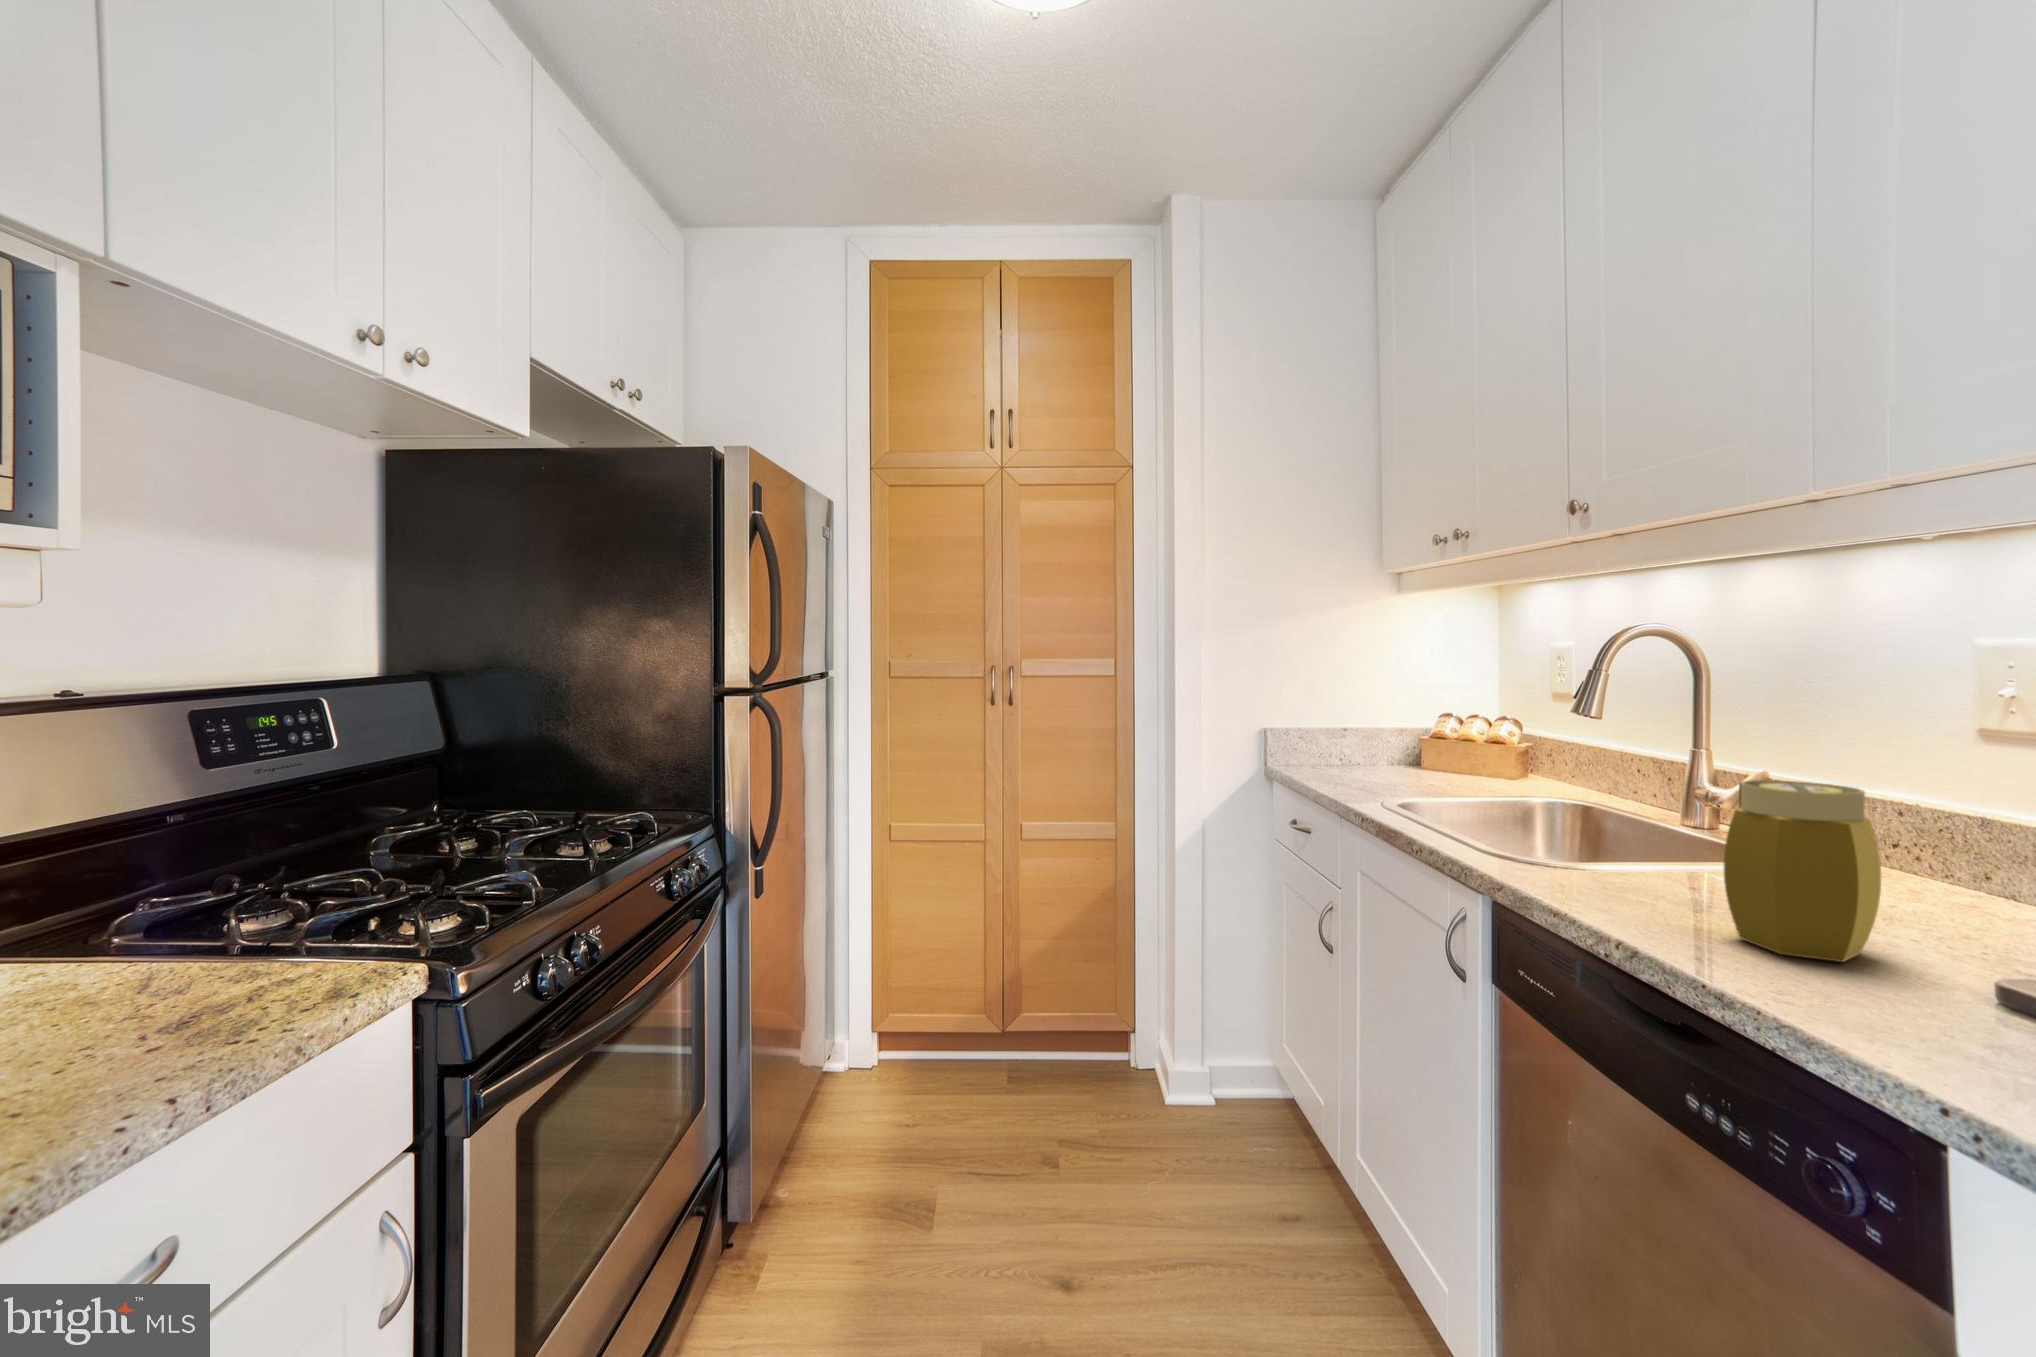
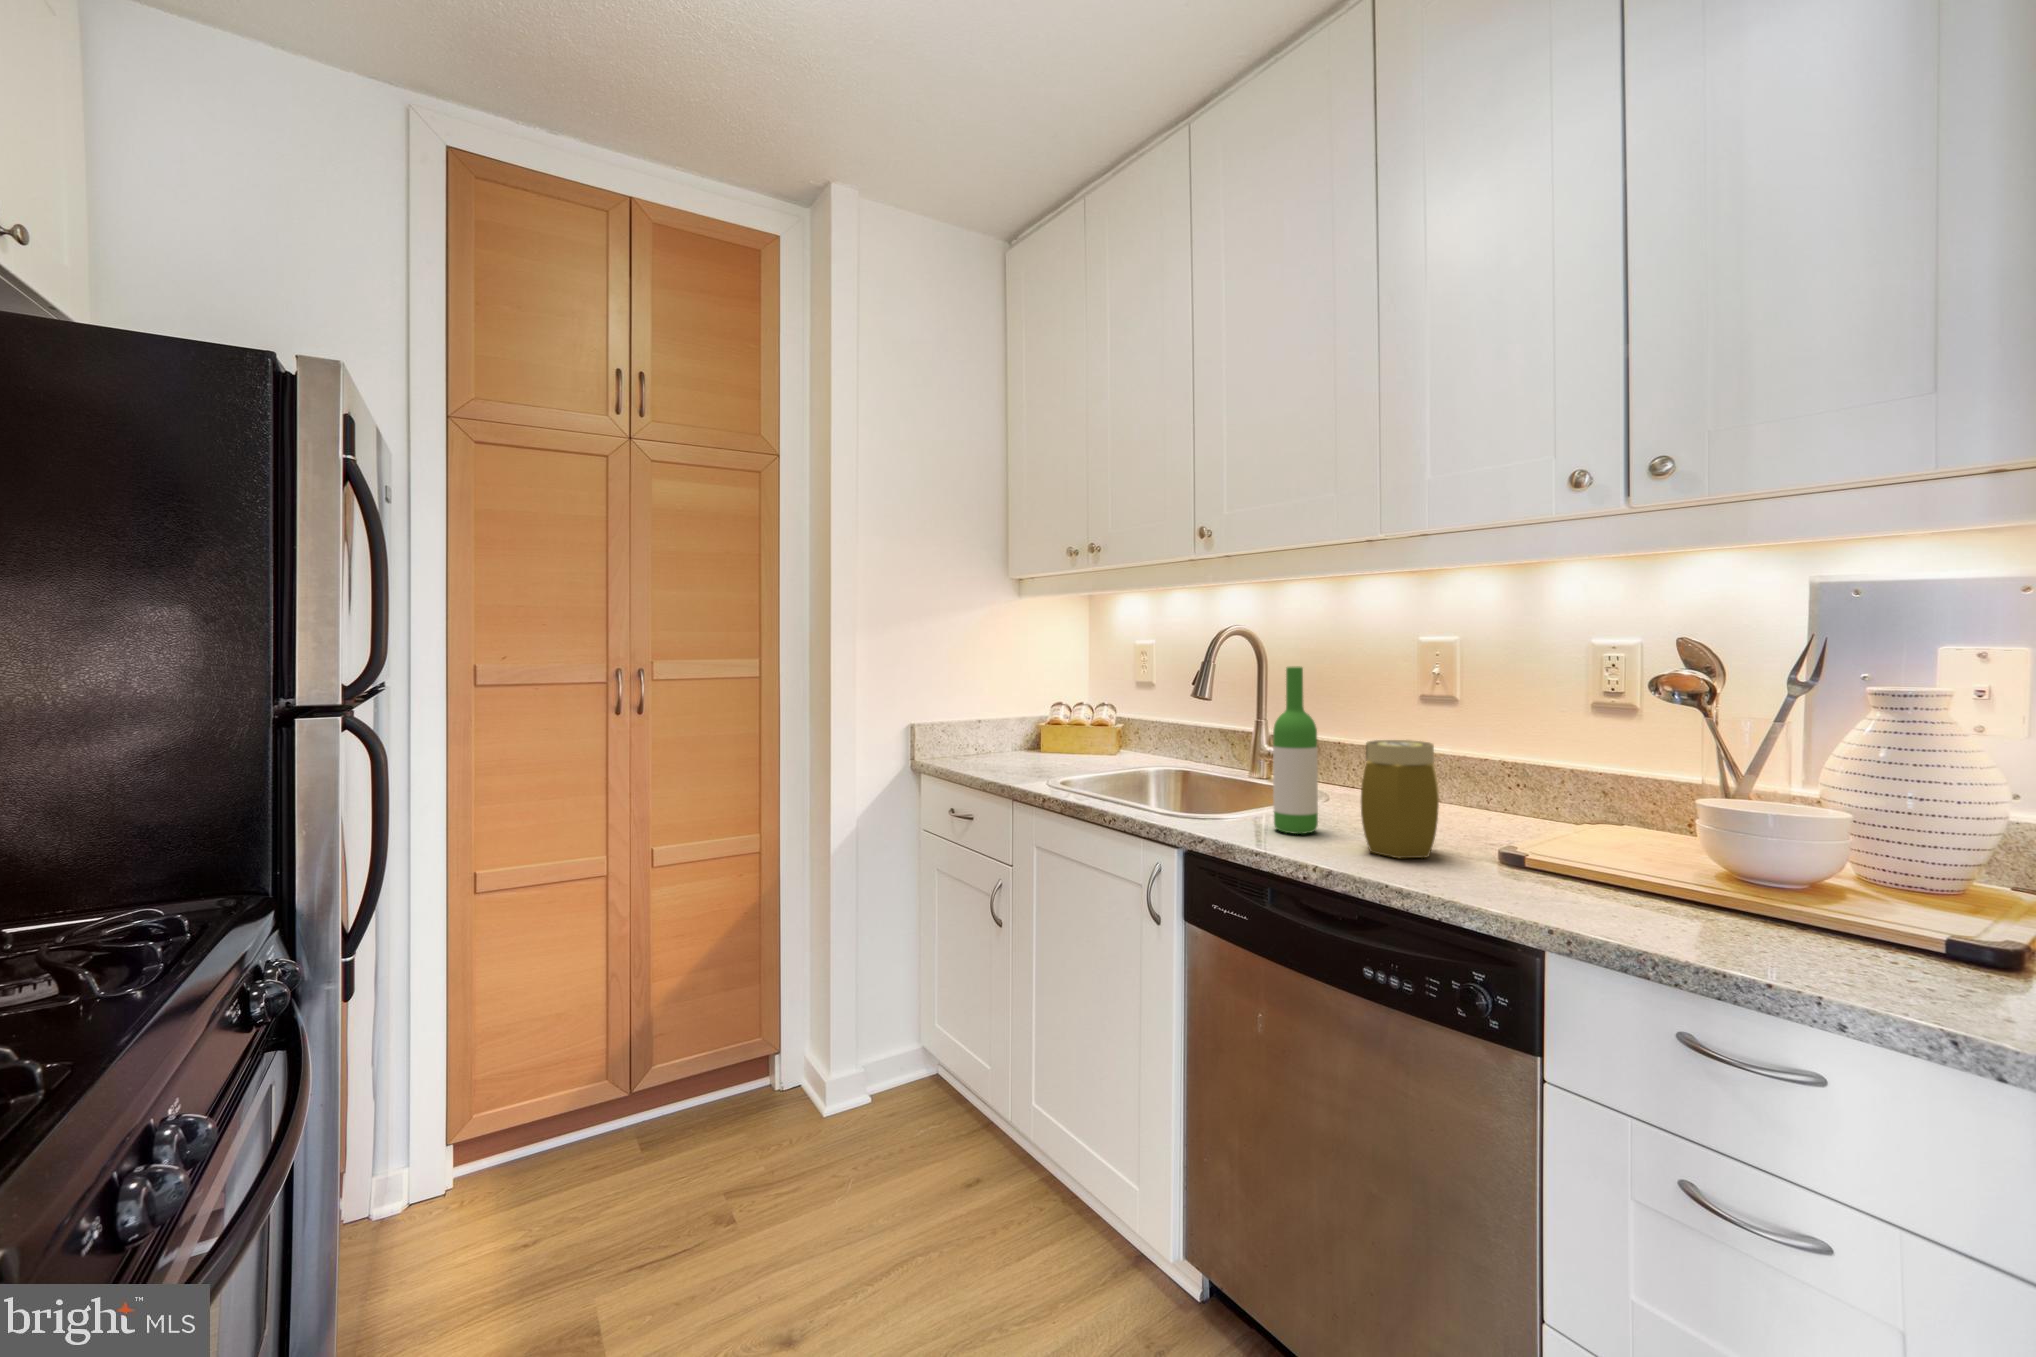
wine bottle: none [1618,673,1690,900] -> present [1273,666,1318,834]

